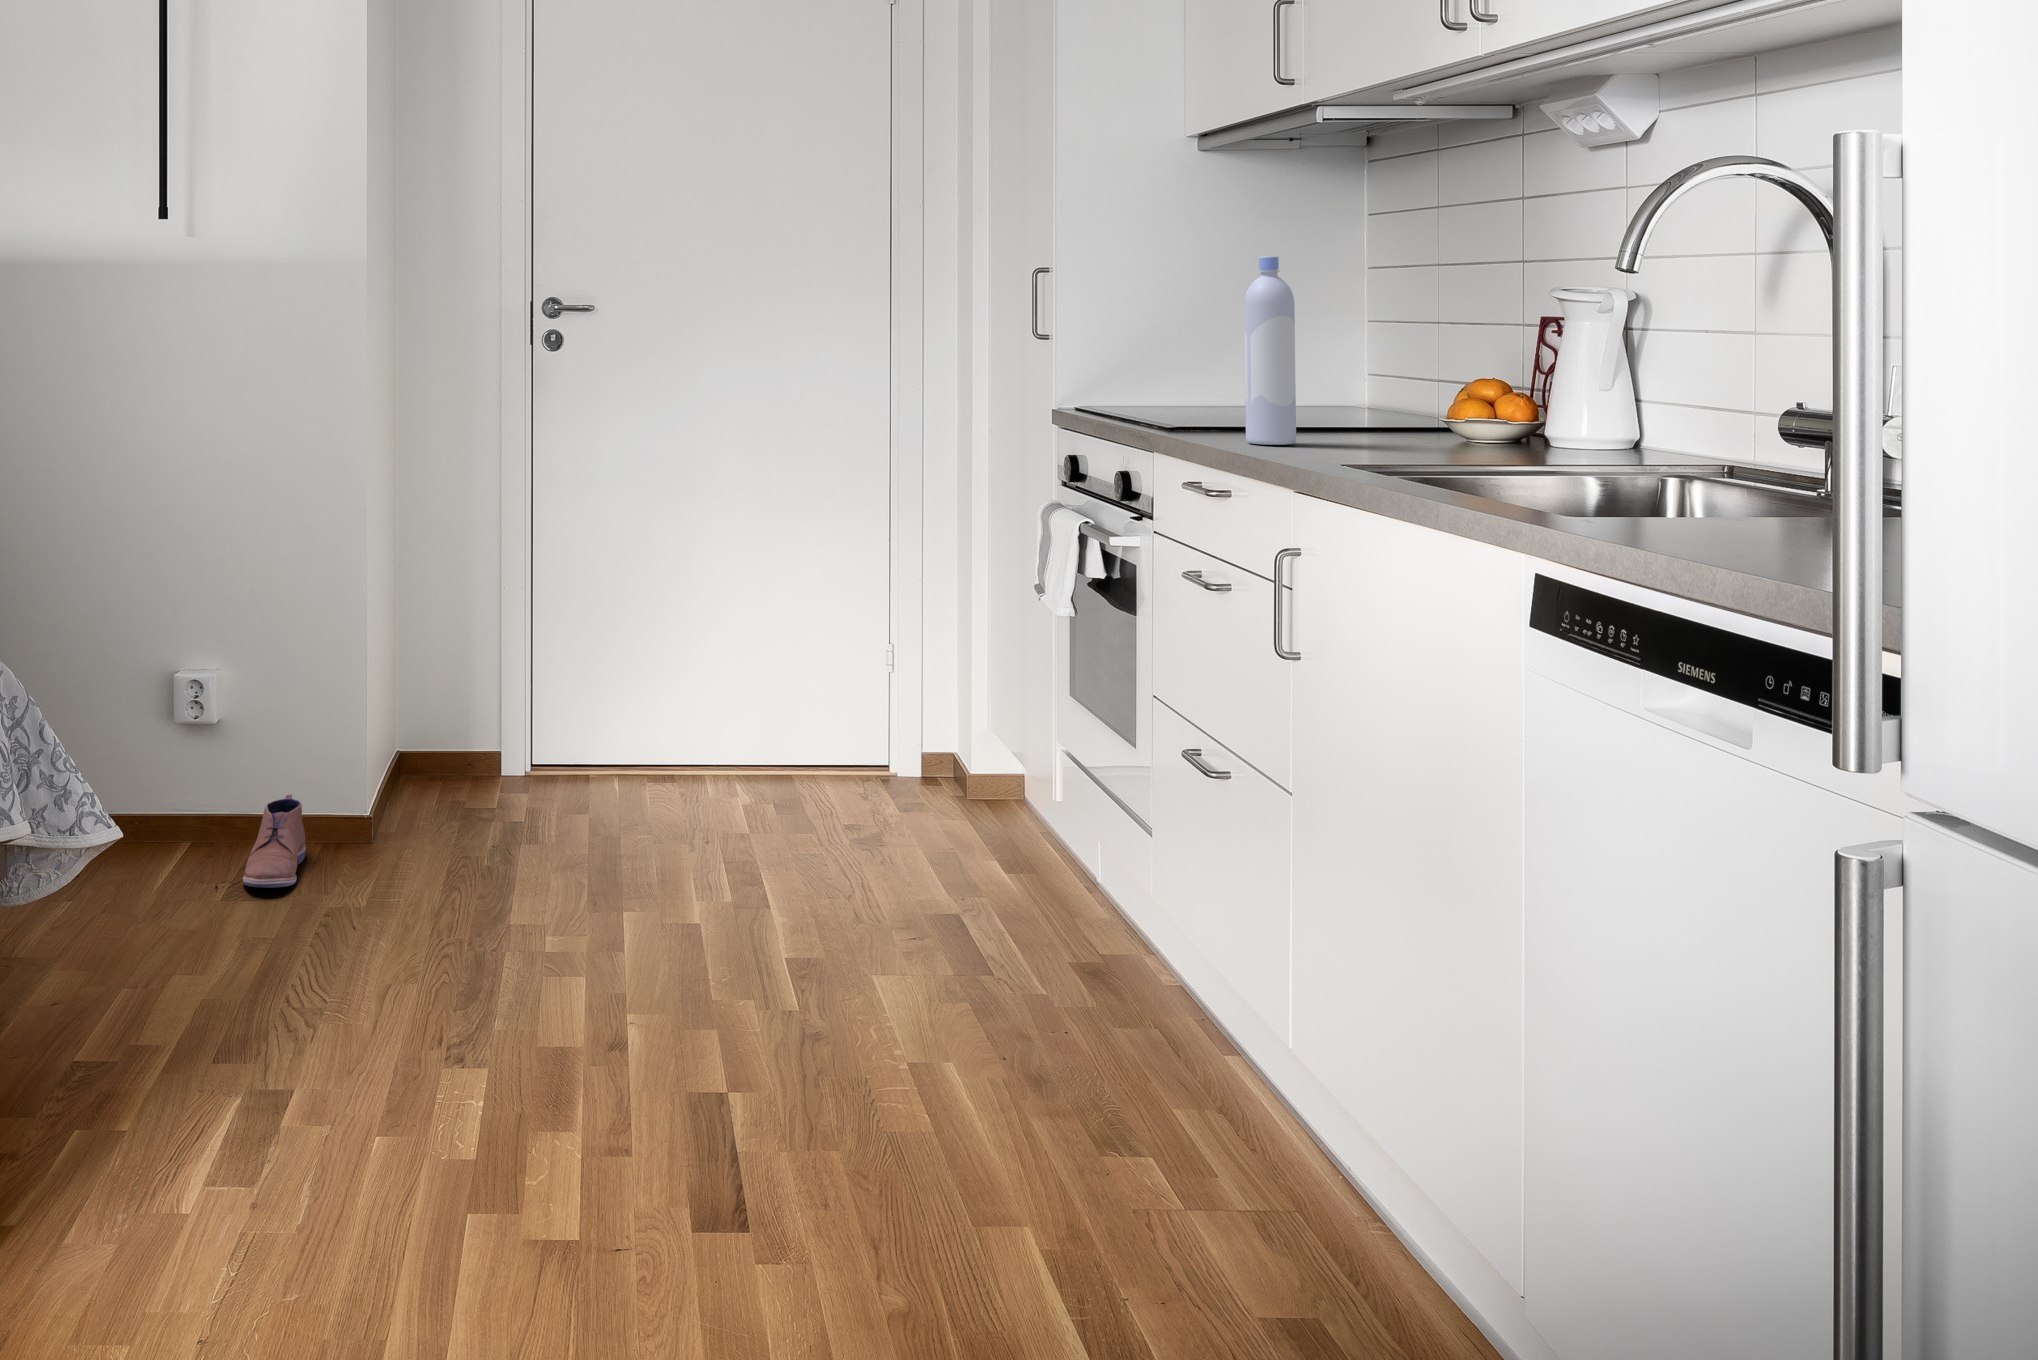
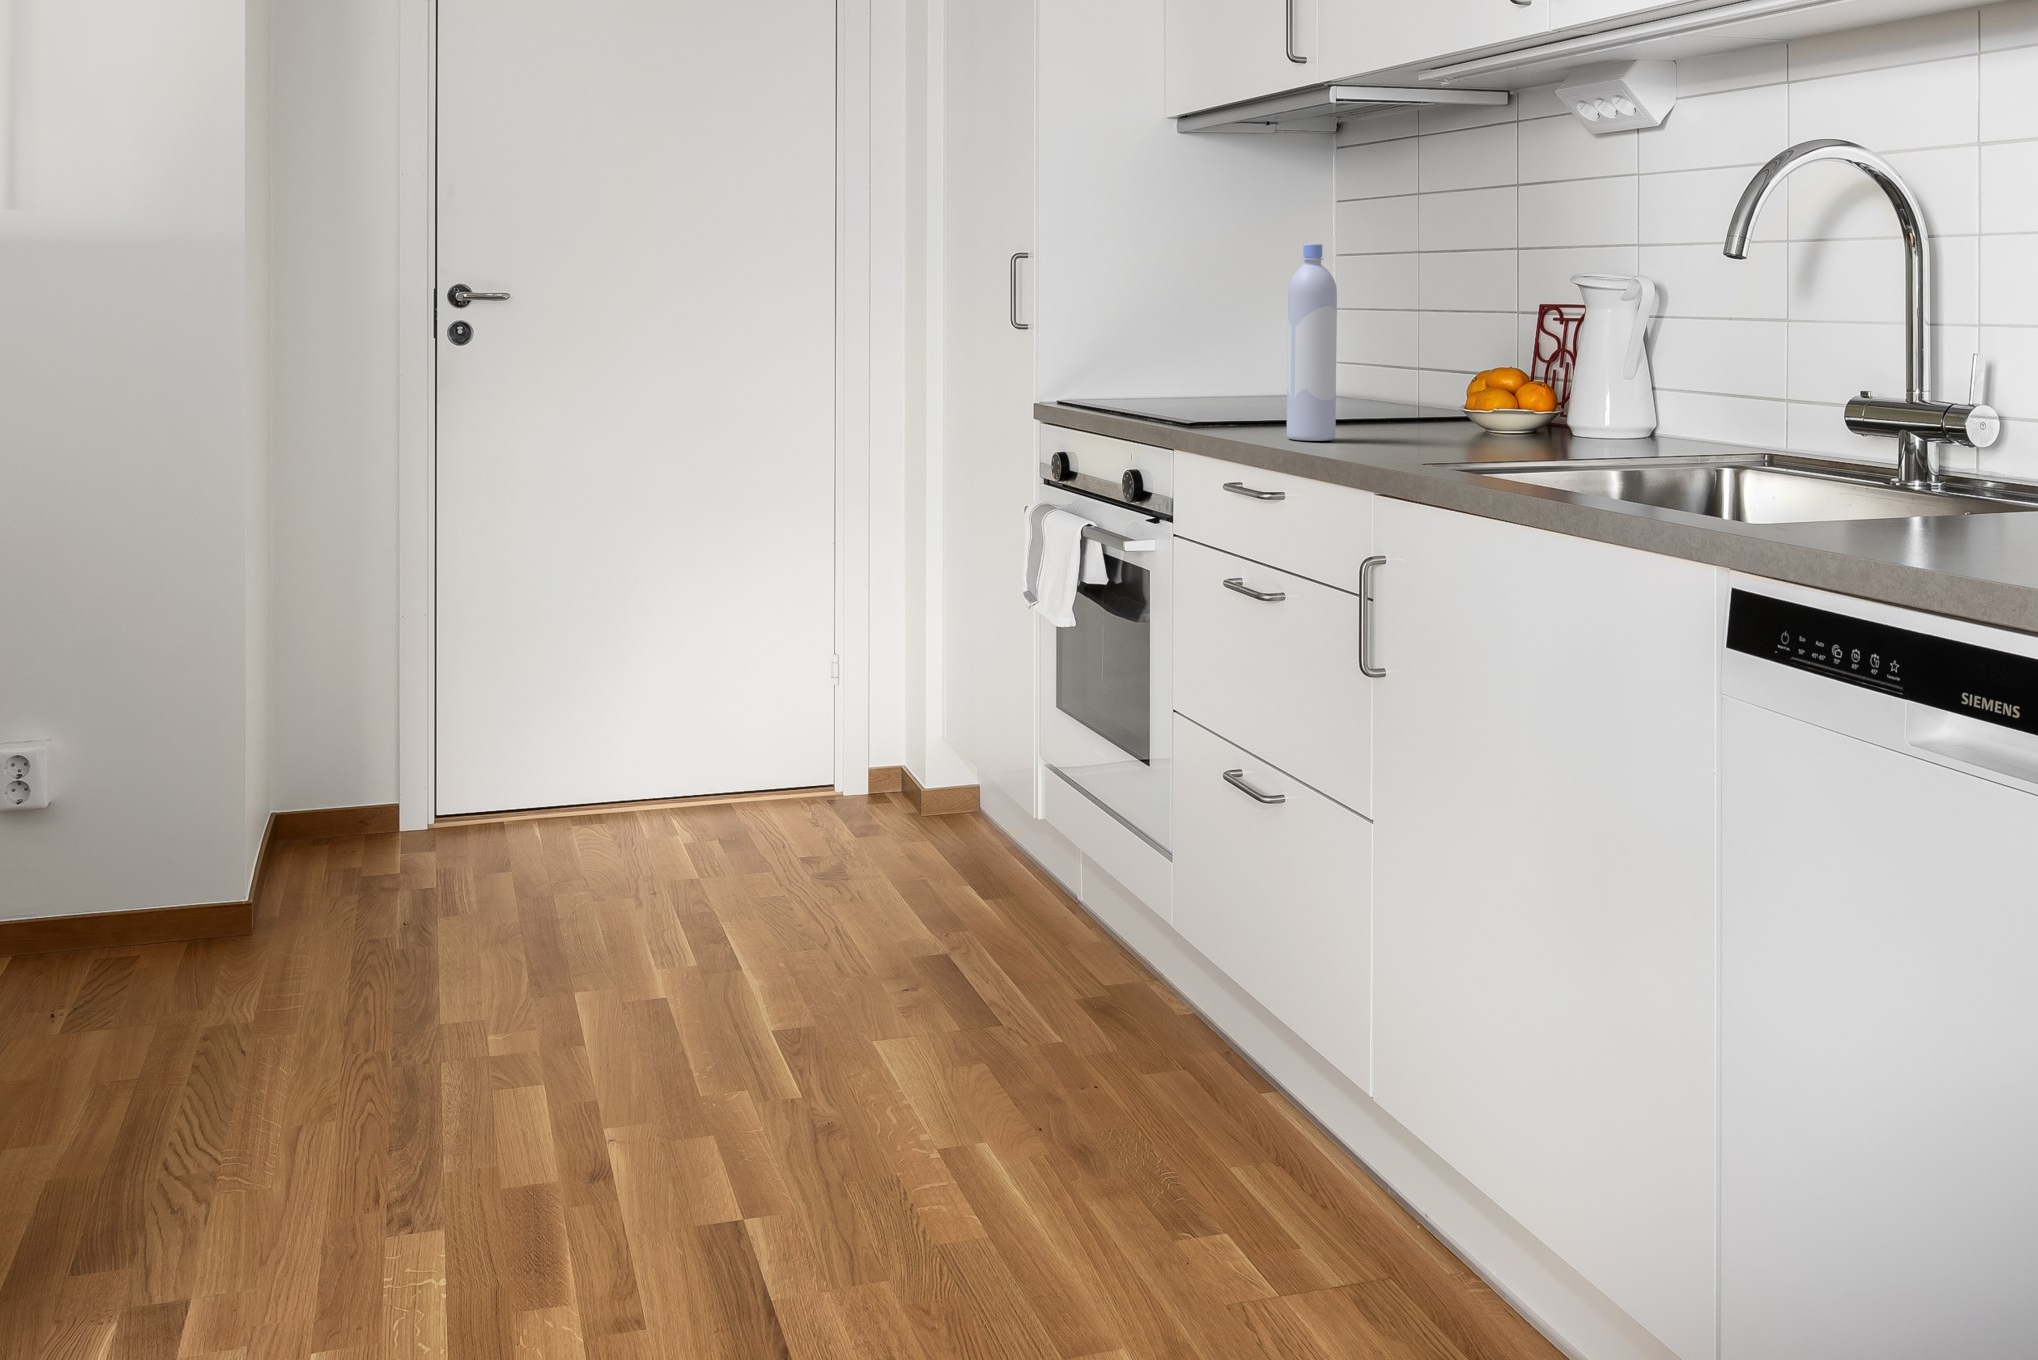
shoe: present [243,794,306,888] -> none [77,889,159,1015]

